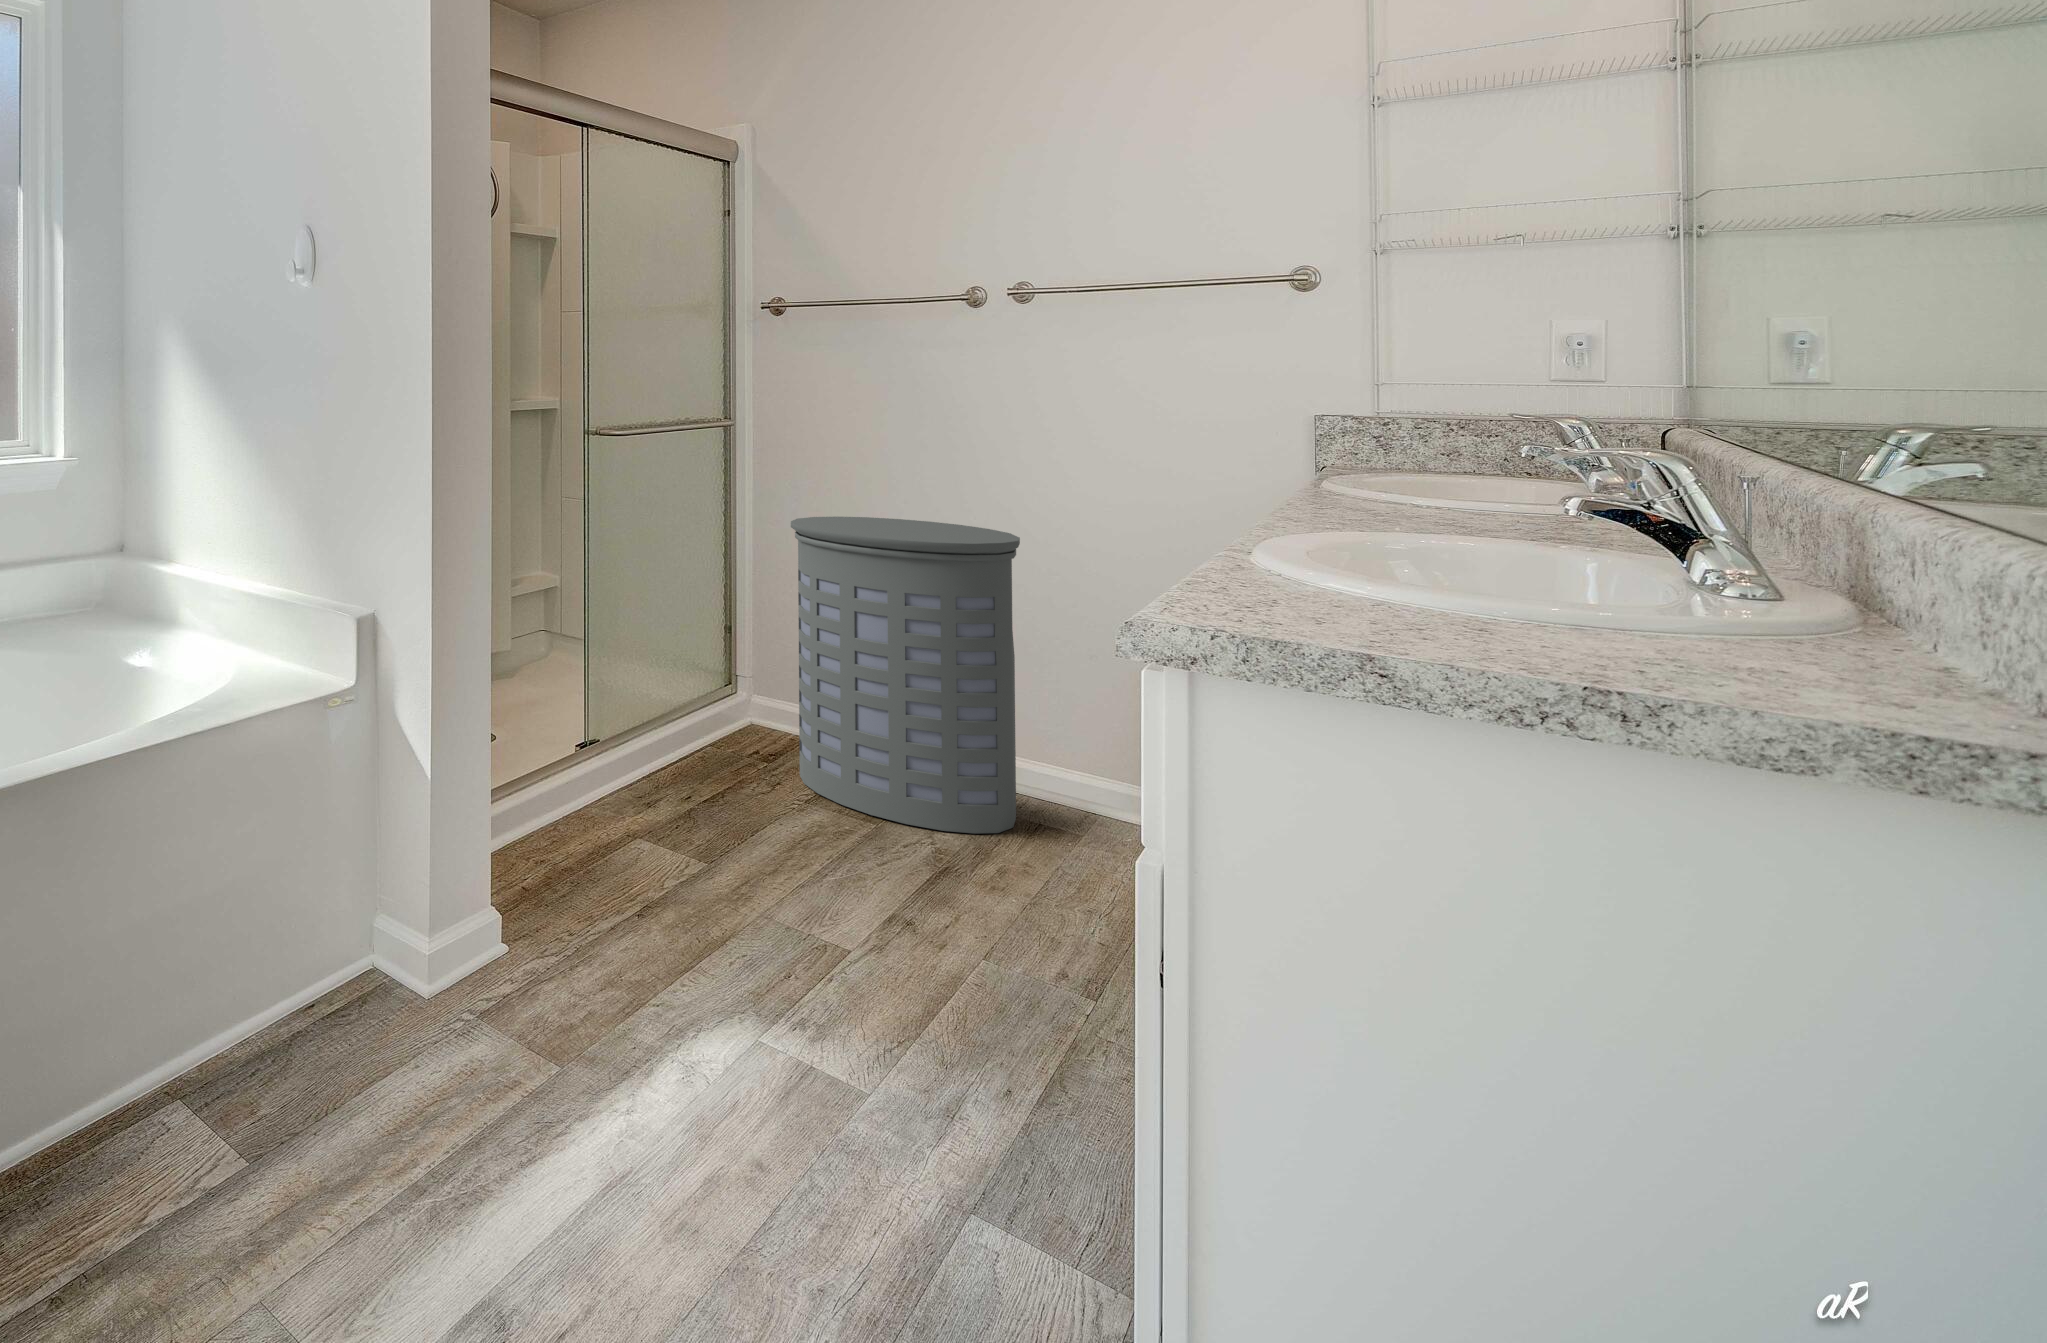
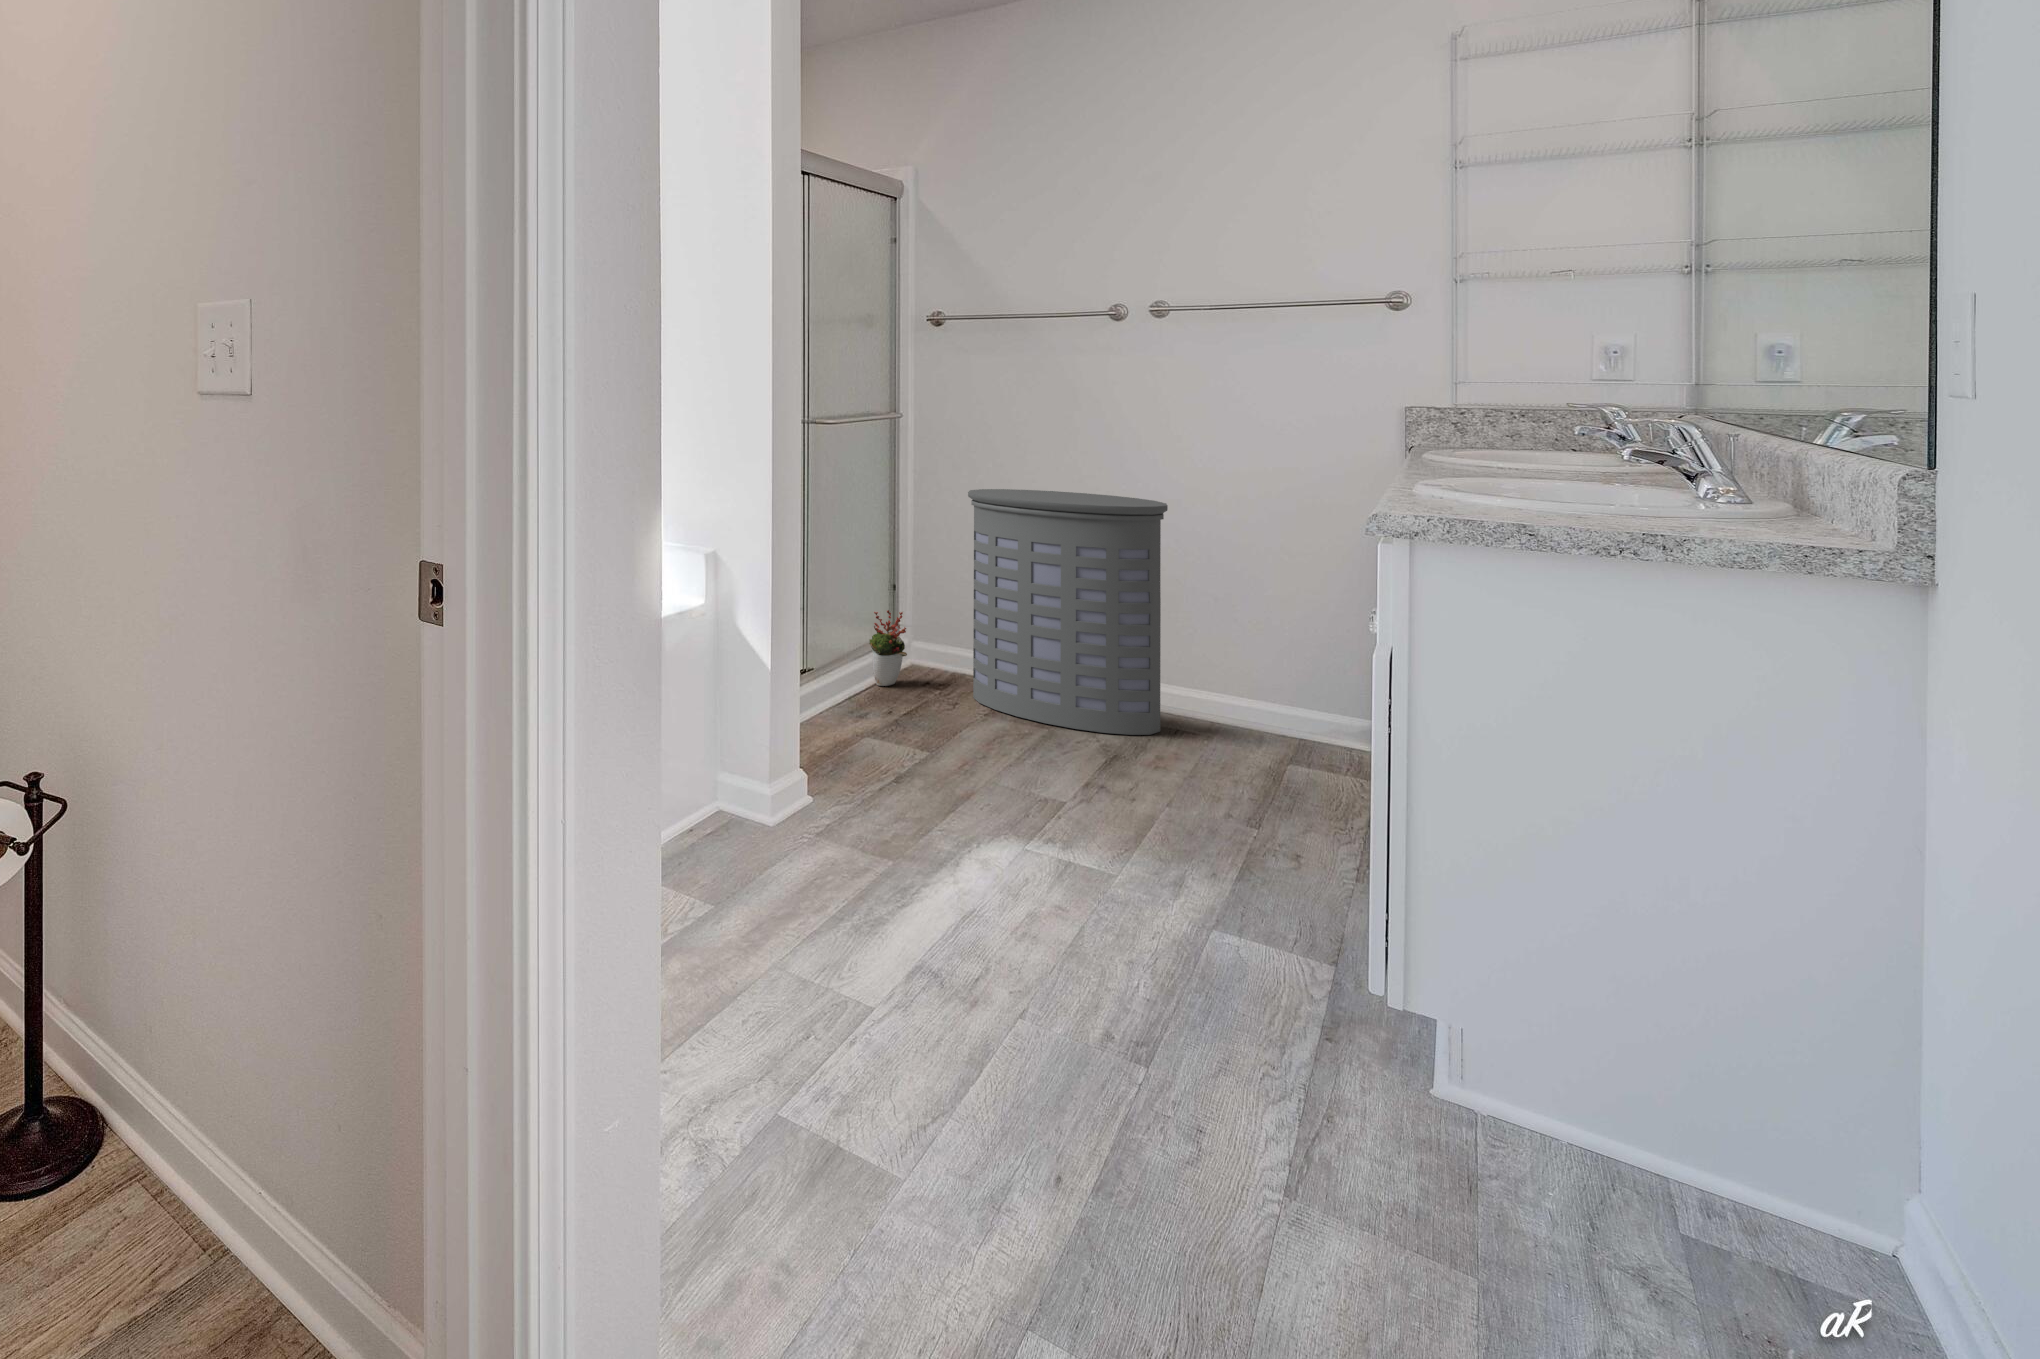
decorative plant: none [681,664,726,757] -> present [869,610,907,686]

